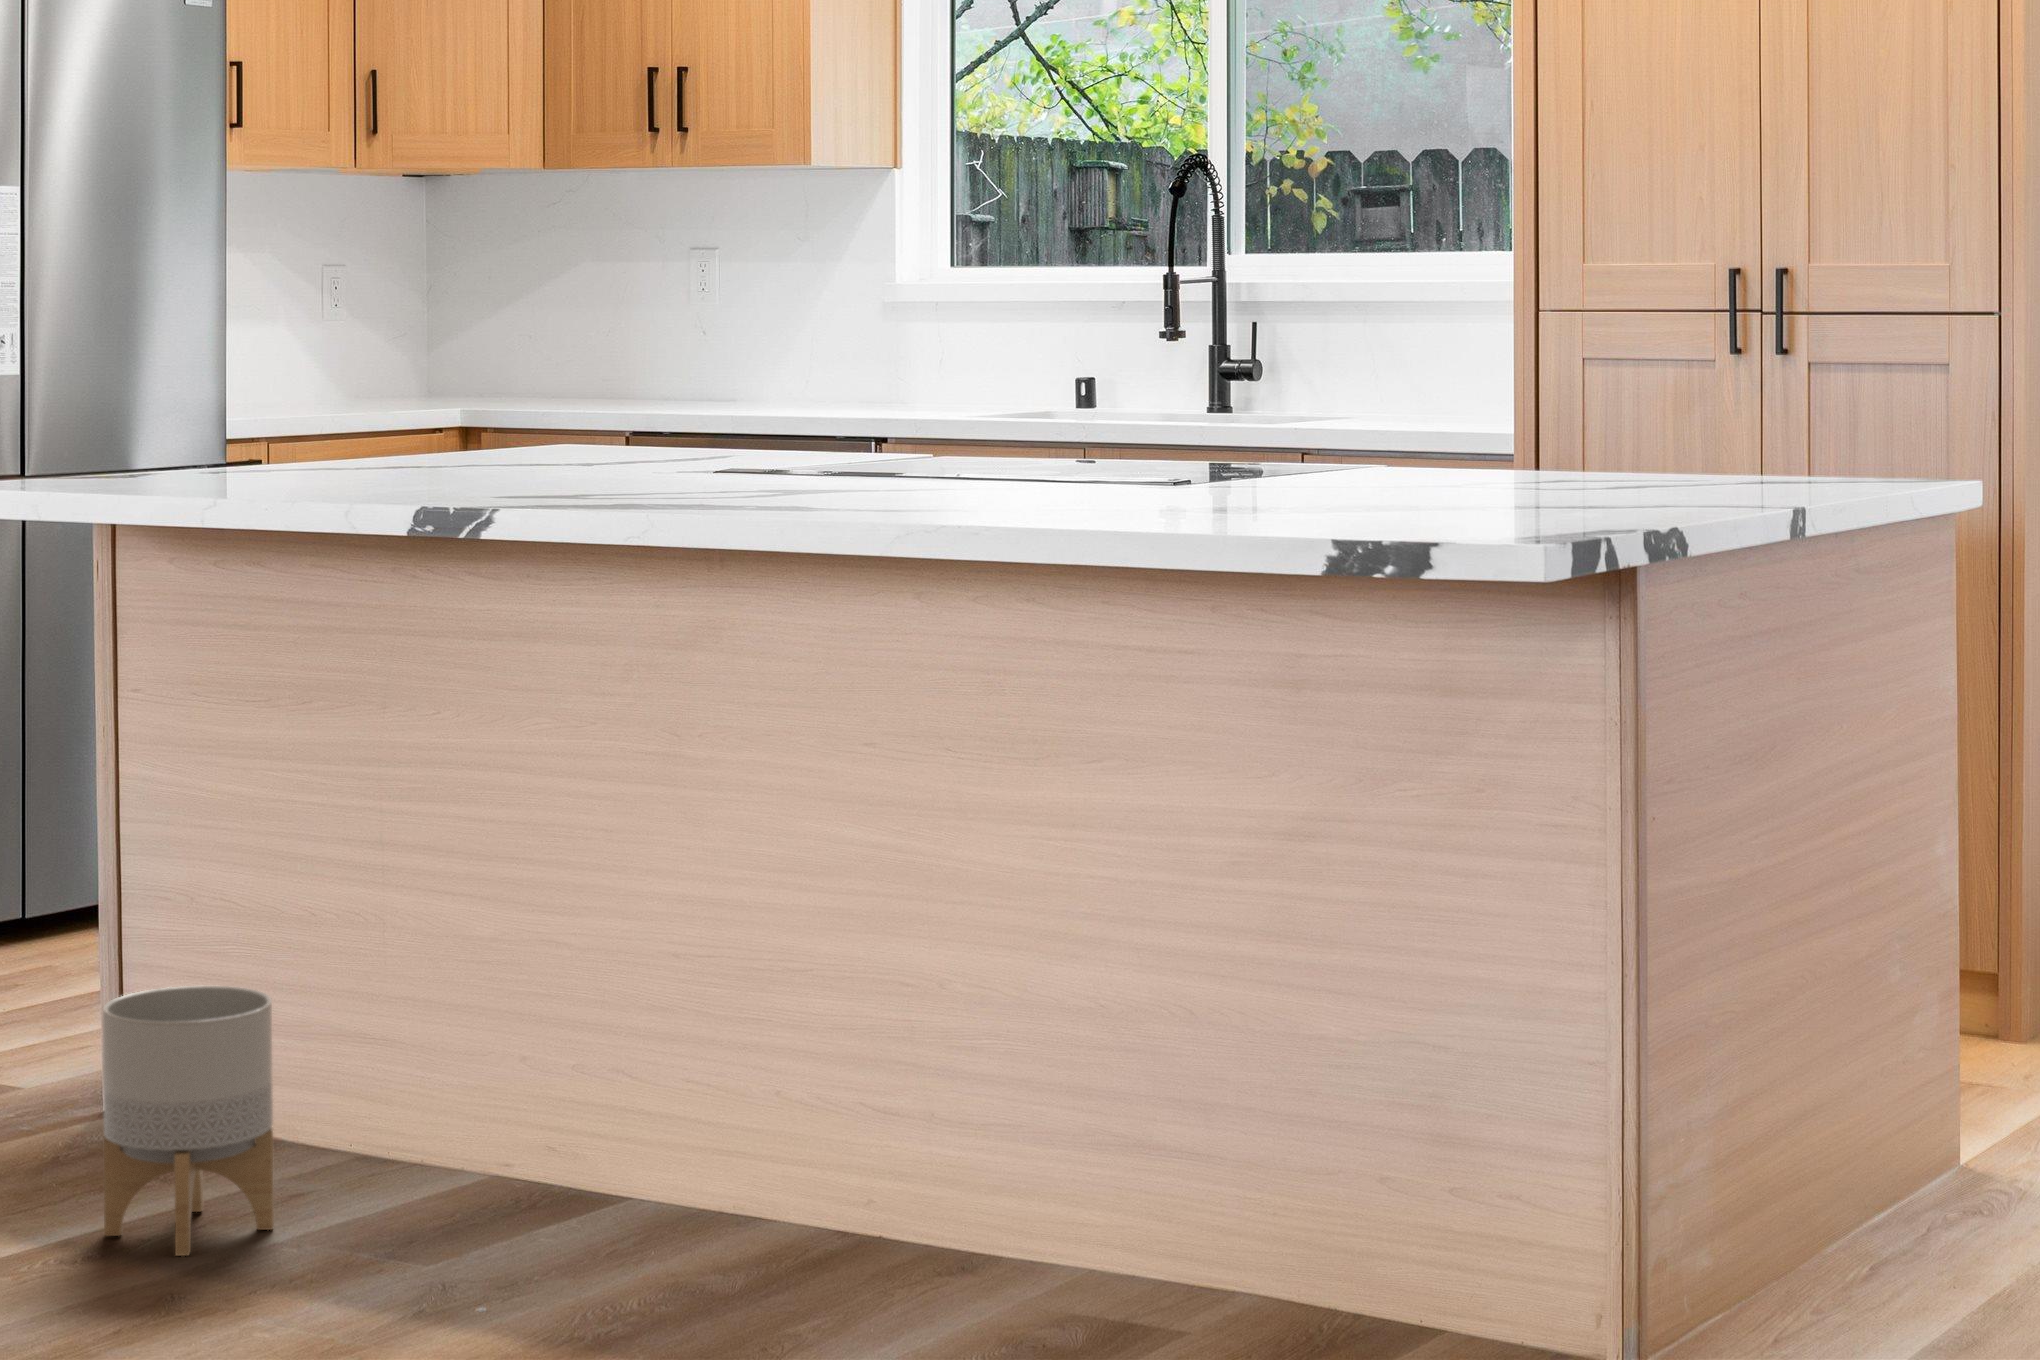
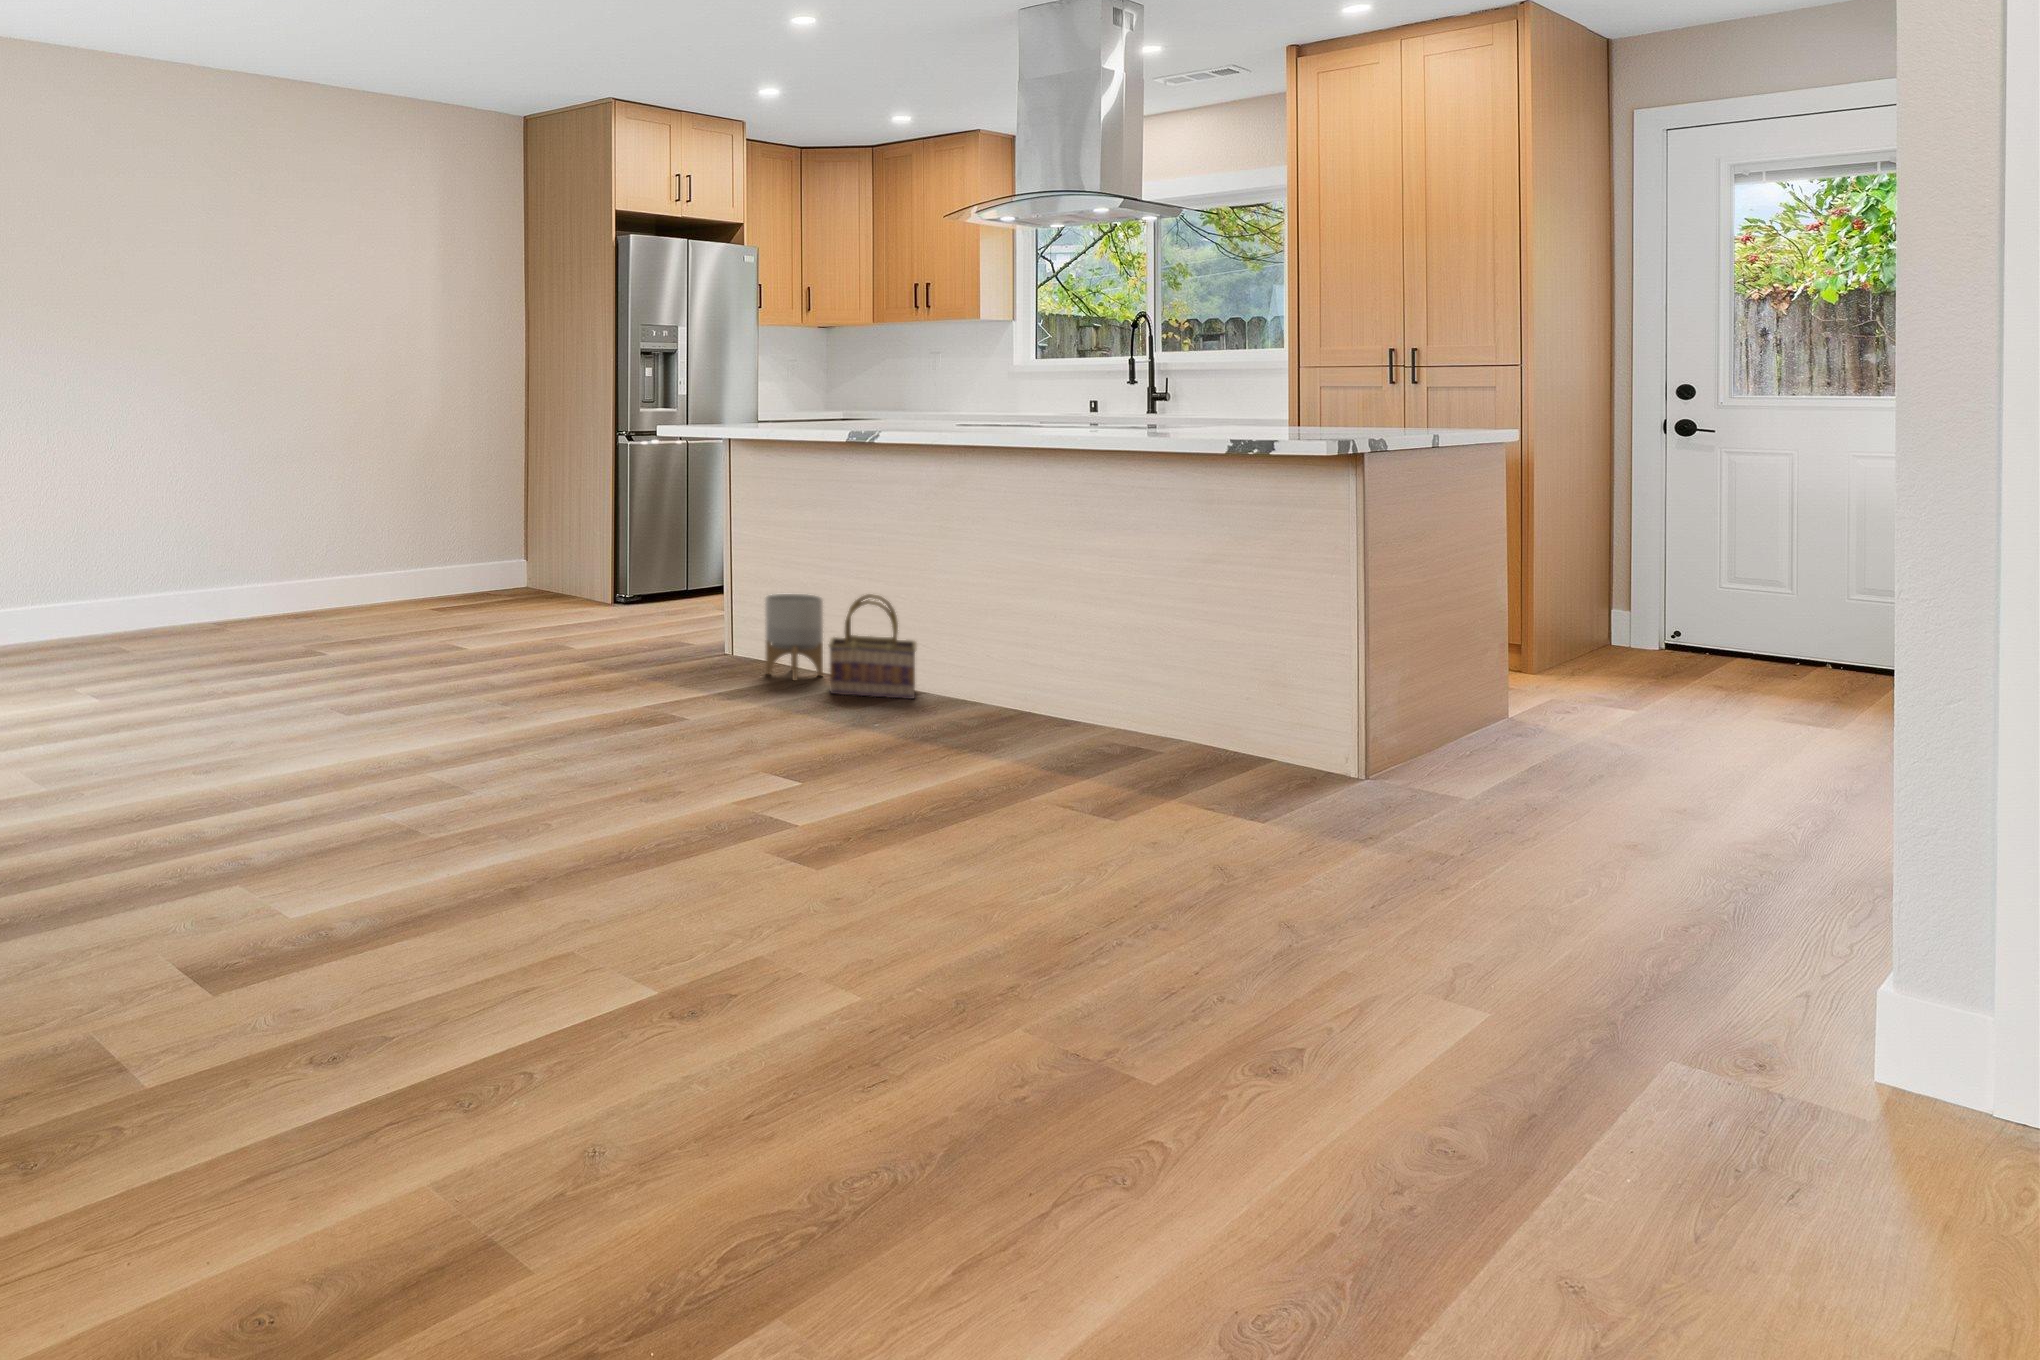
basket: none [257,992,523,1306] -> present [829,594,917,699]

